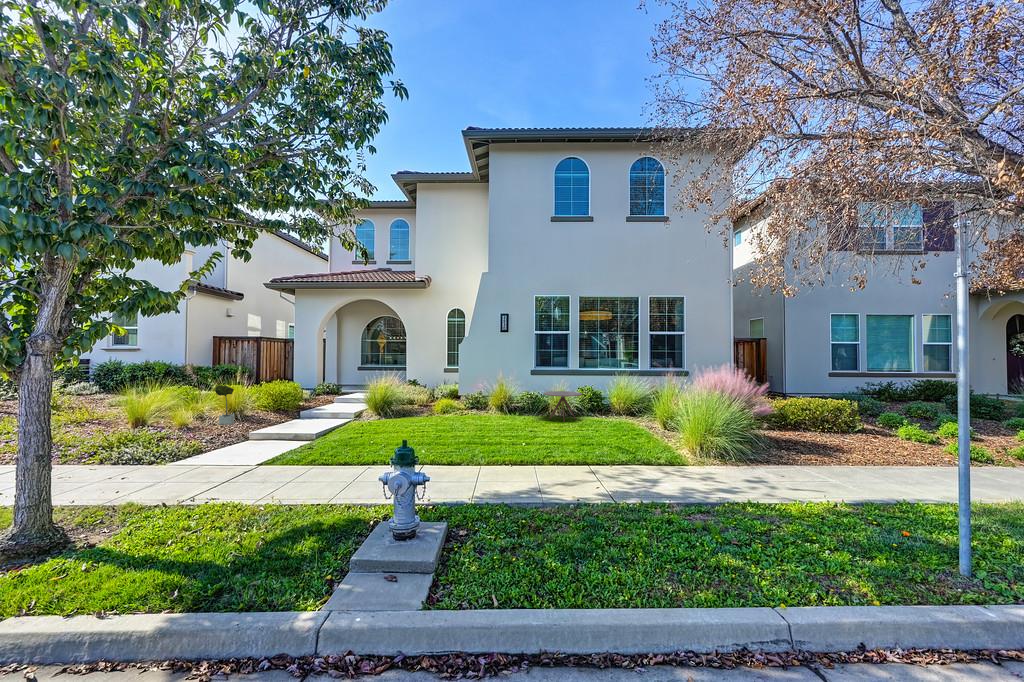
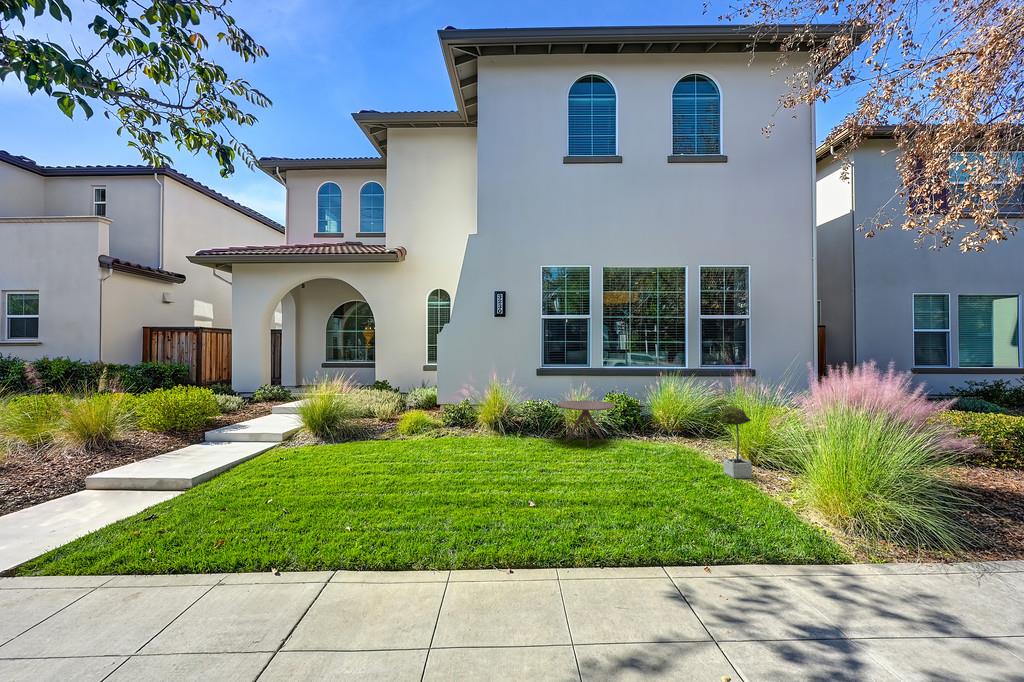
potted tree: present [215,385,235,425] -> present [720,405,752,478]

